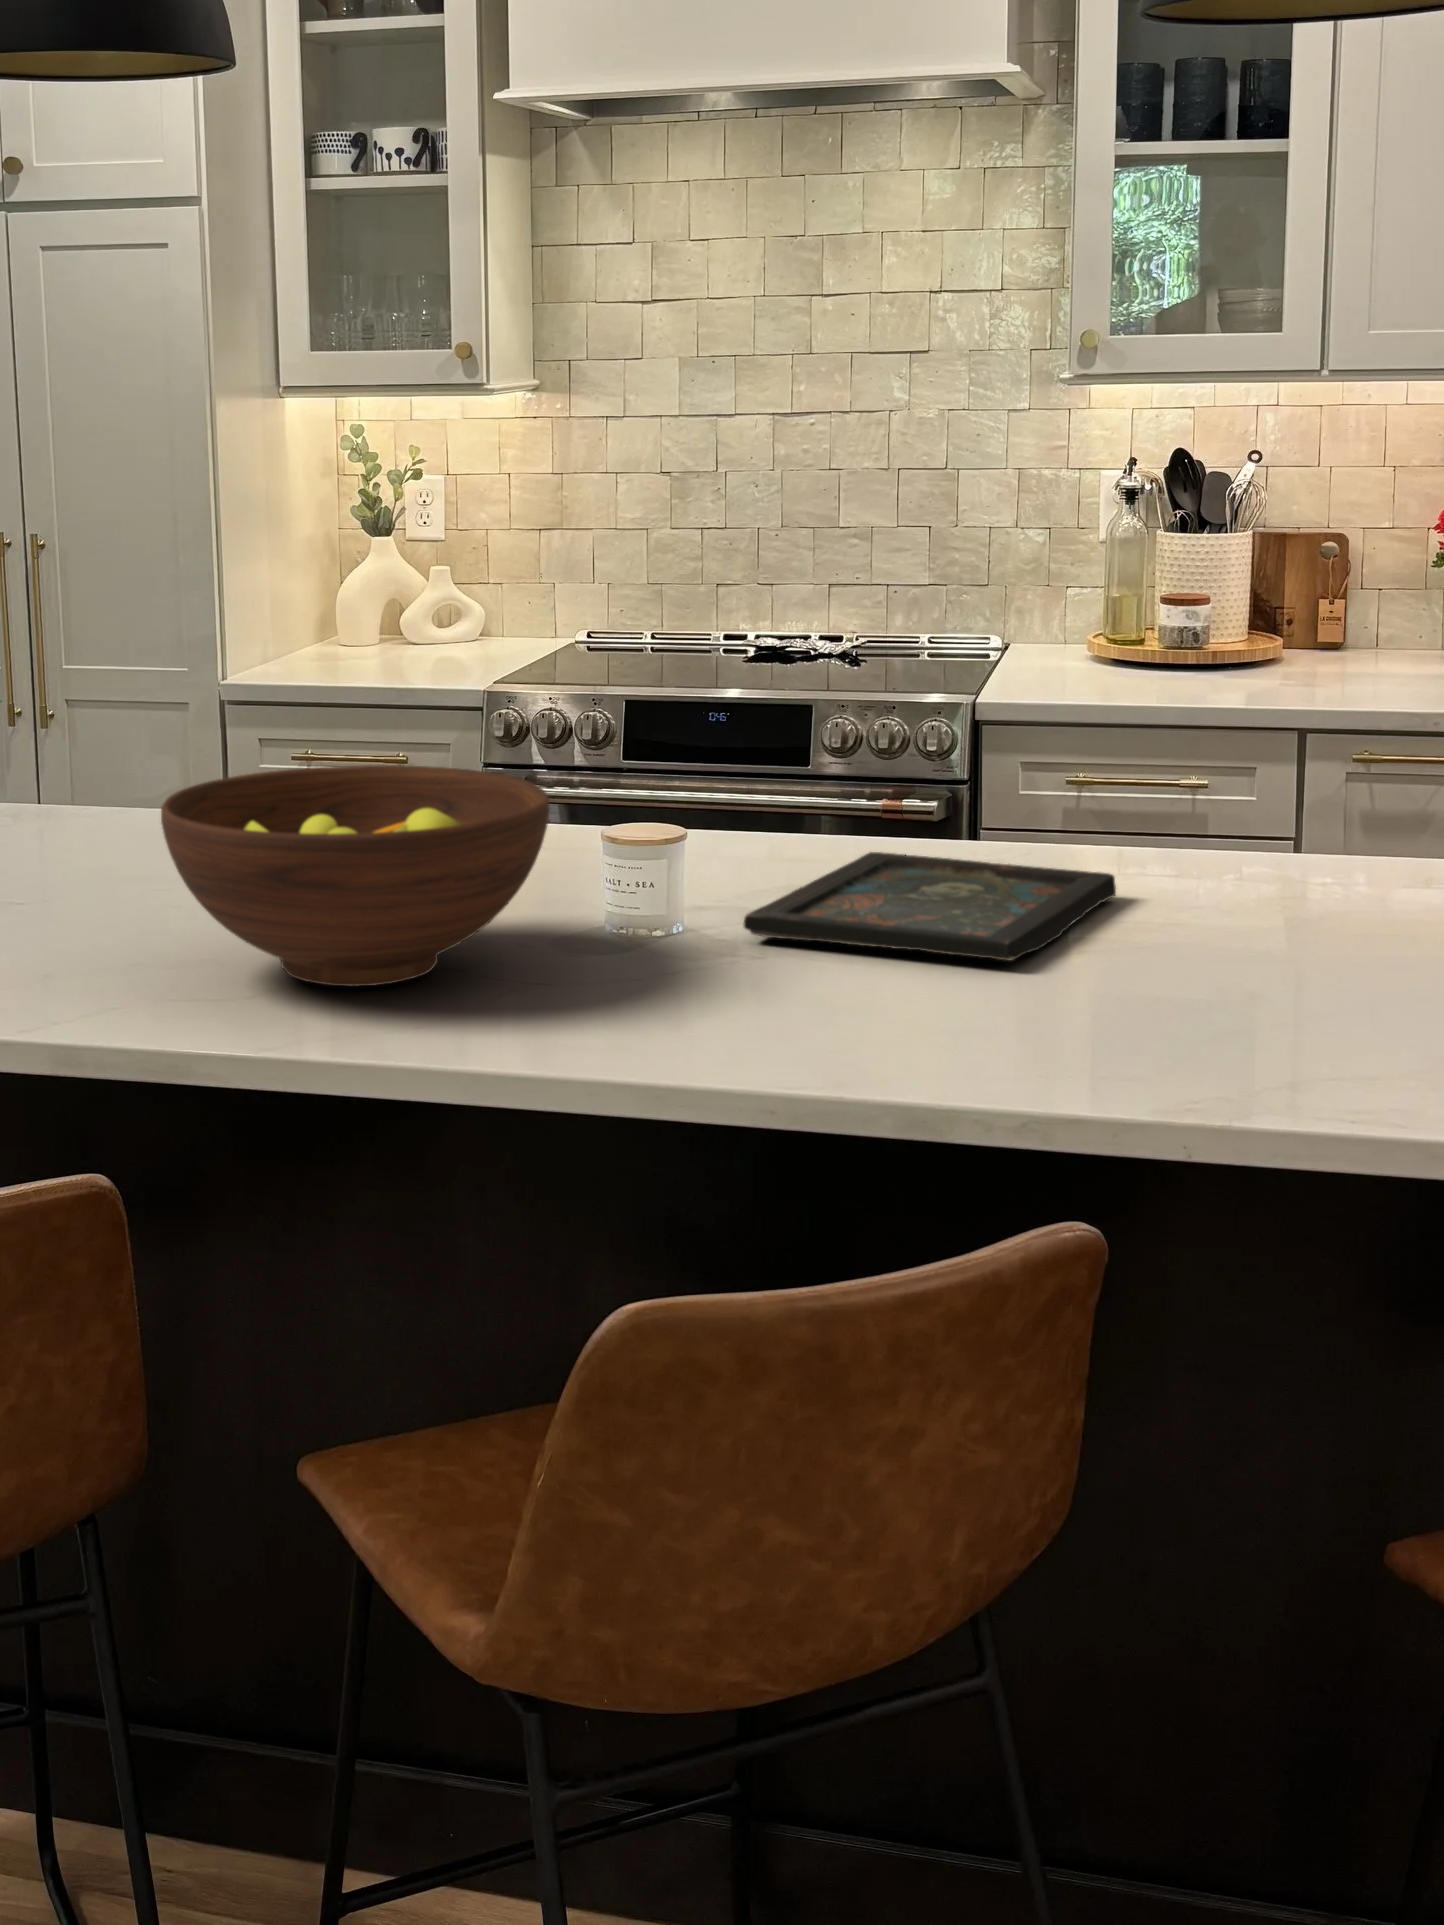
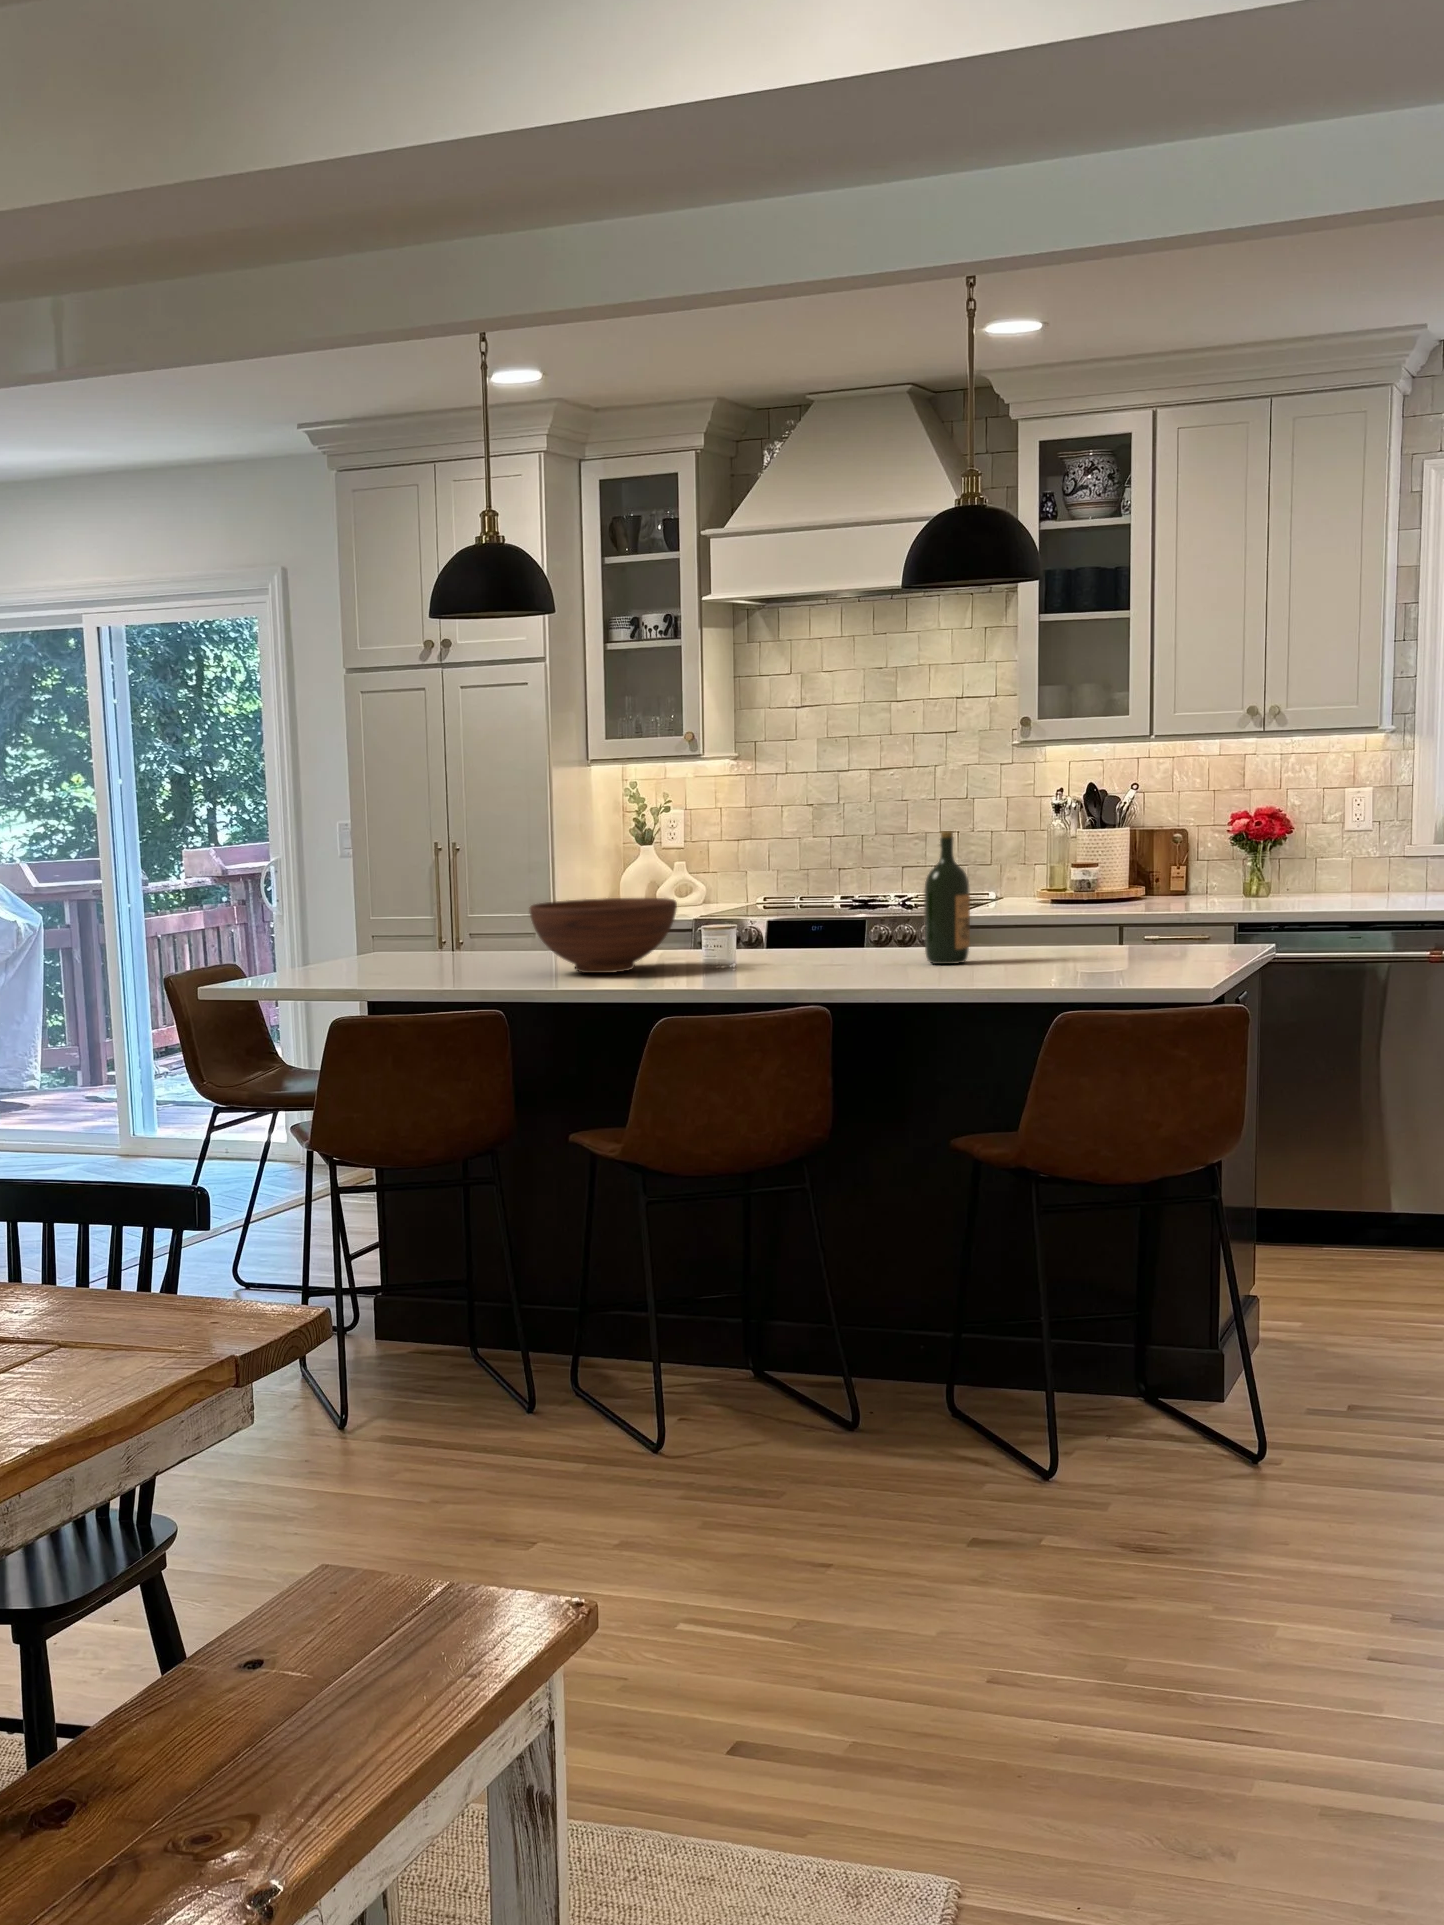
wine bottle: none [1207,633,1334,985] -> present [924,831,970,964]
tray: present [743,852,1116,961] -> none [757,940,918,962]

